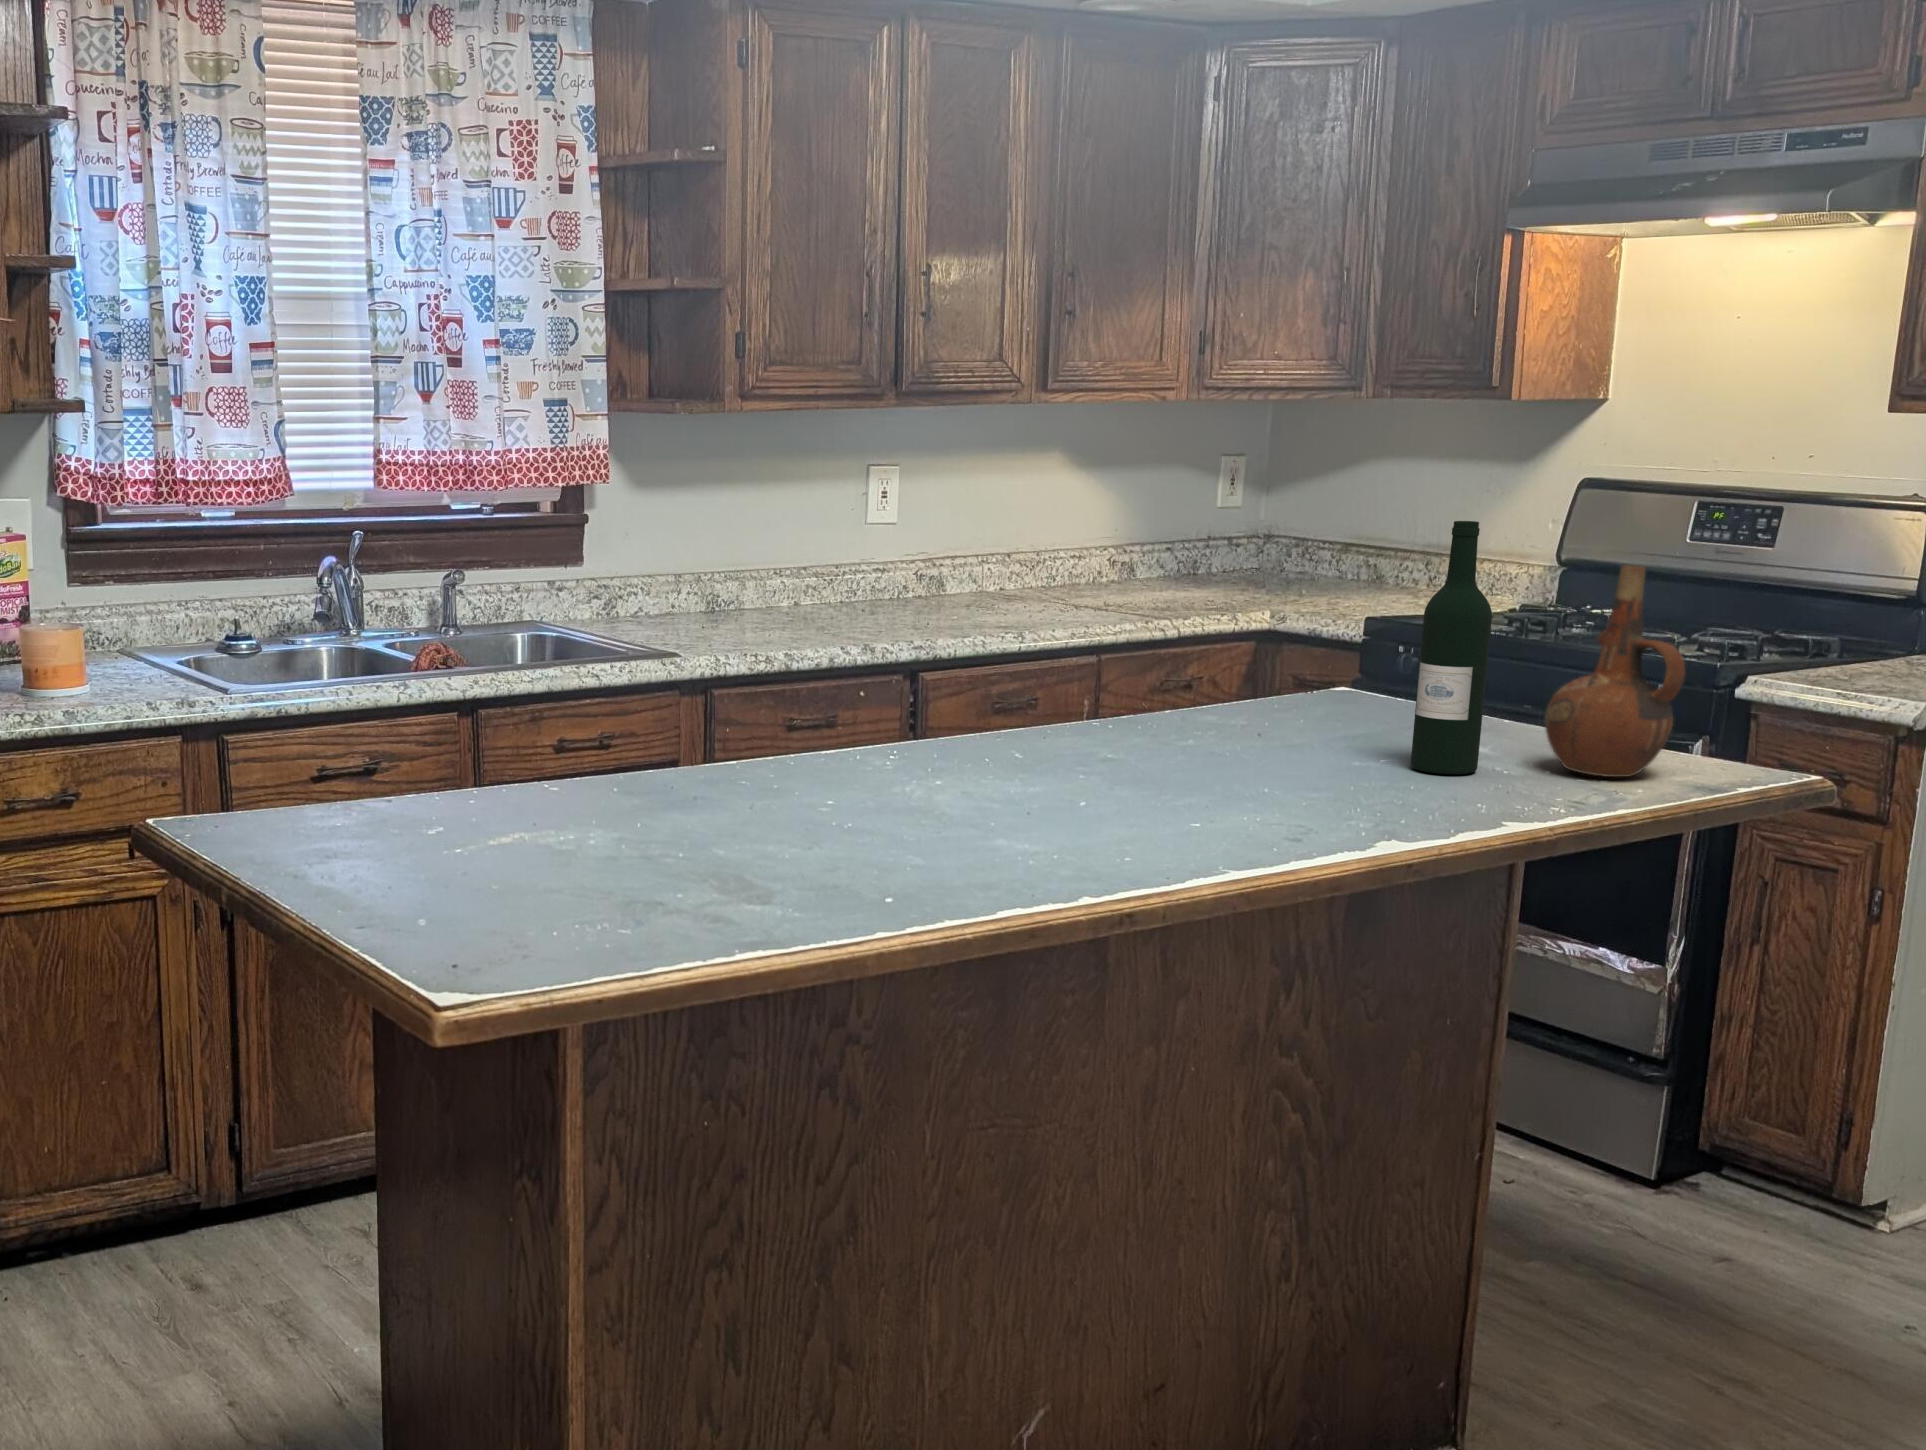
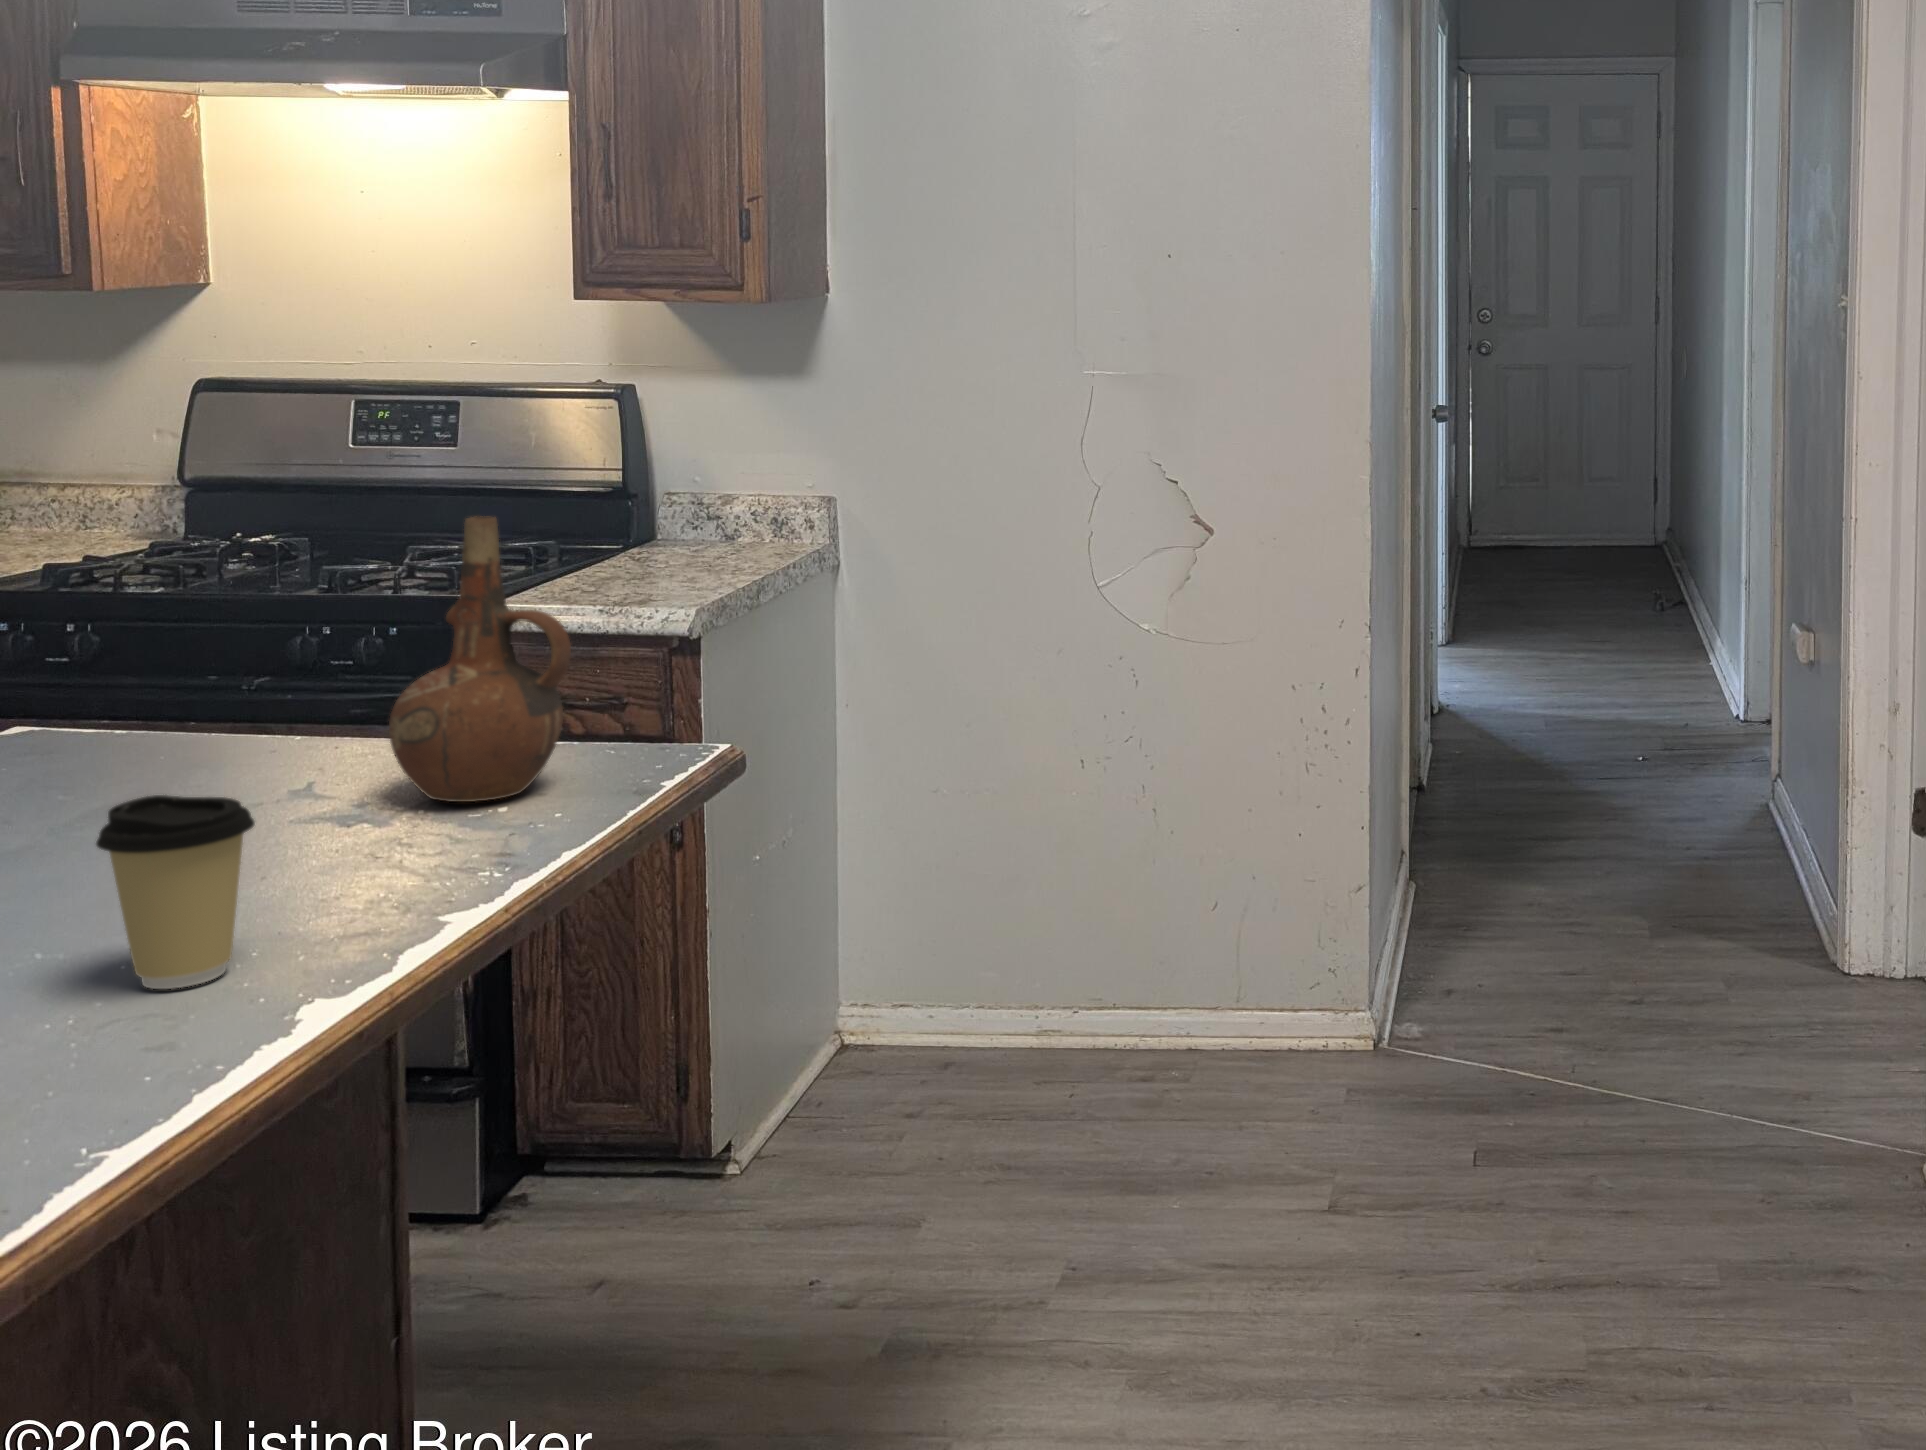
wine bottle: present [1411,521,1492,774] -> none [192,479,310,855]
coffee cup: none [1320,704,1407,820] -> present [96,795,255,989]

